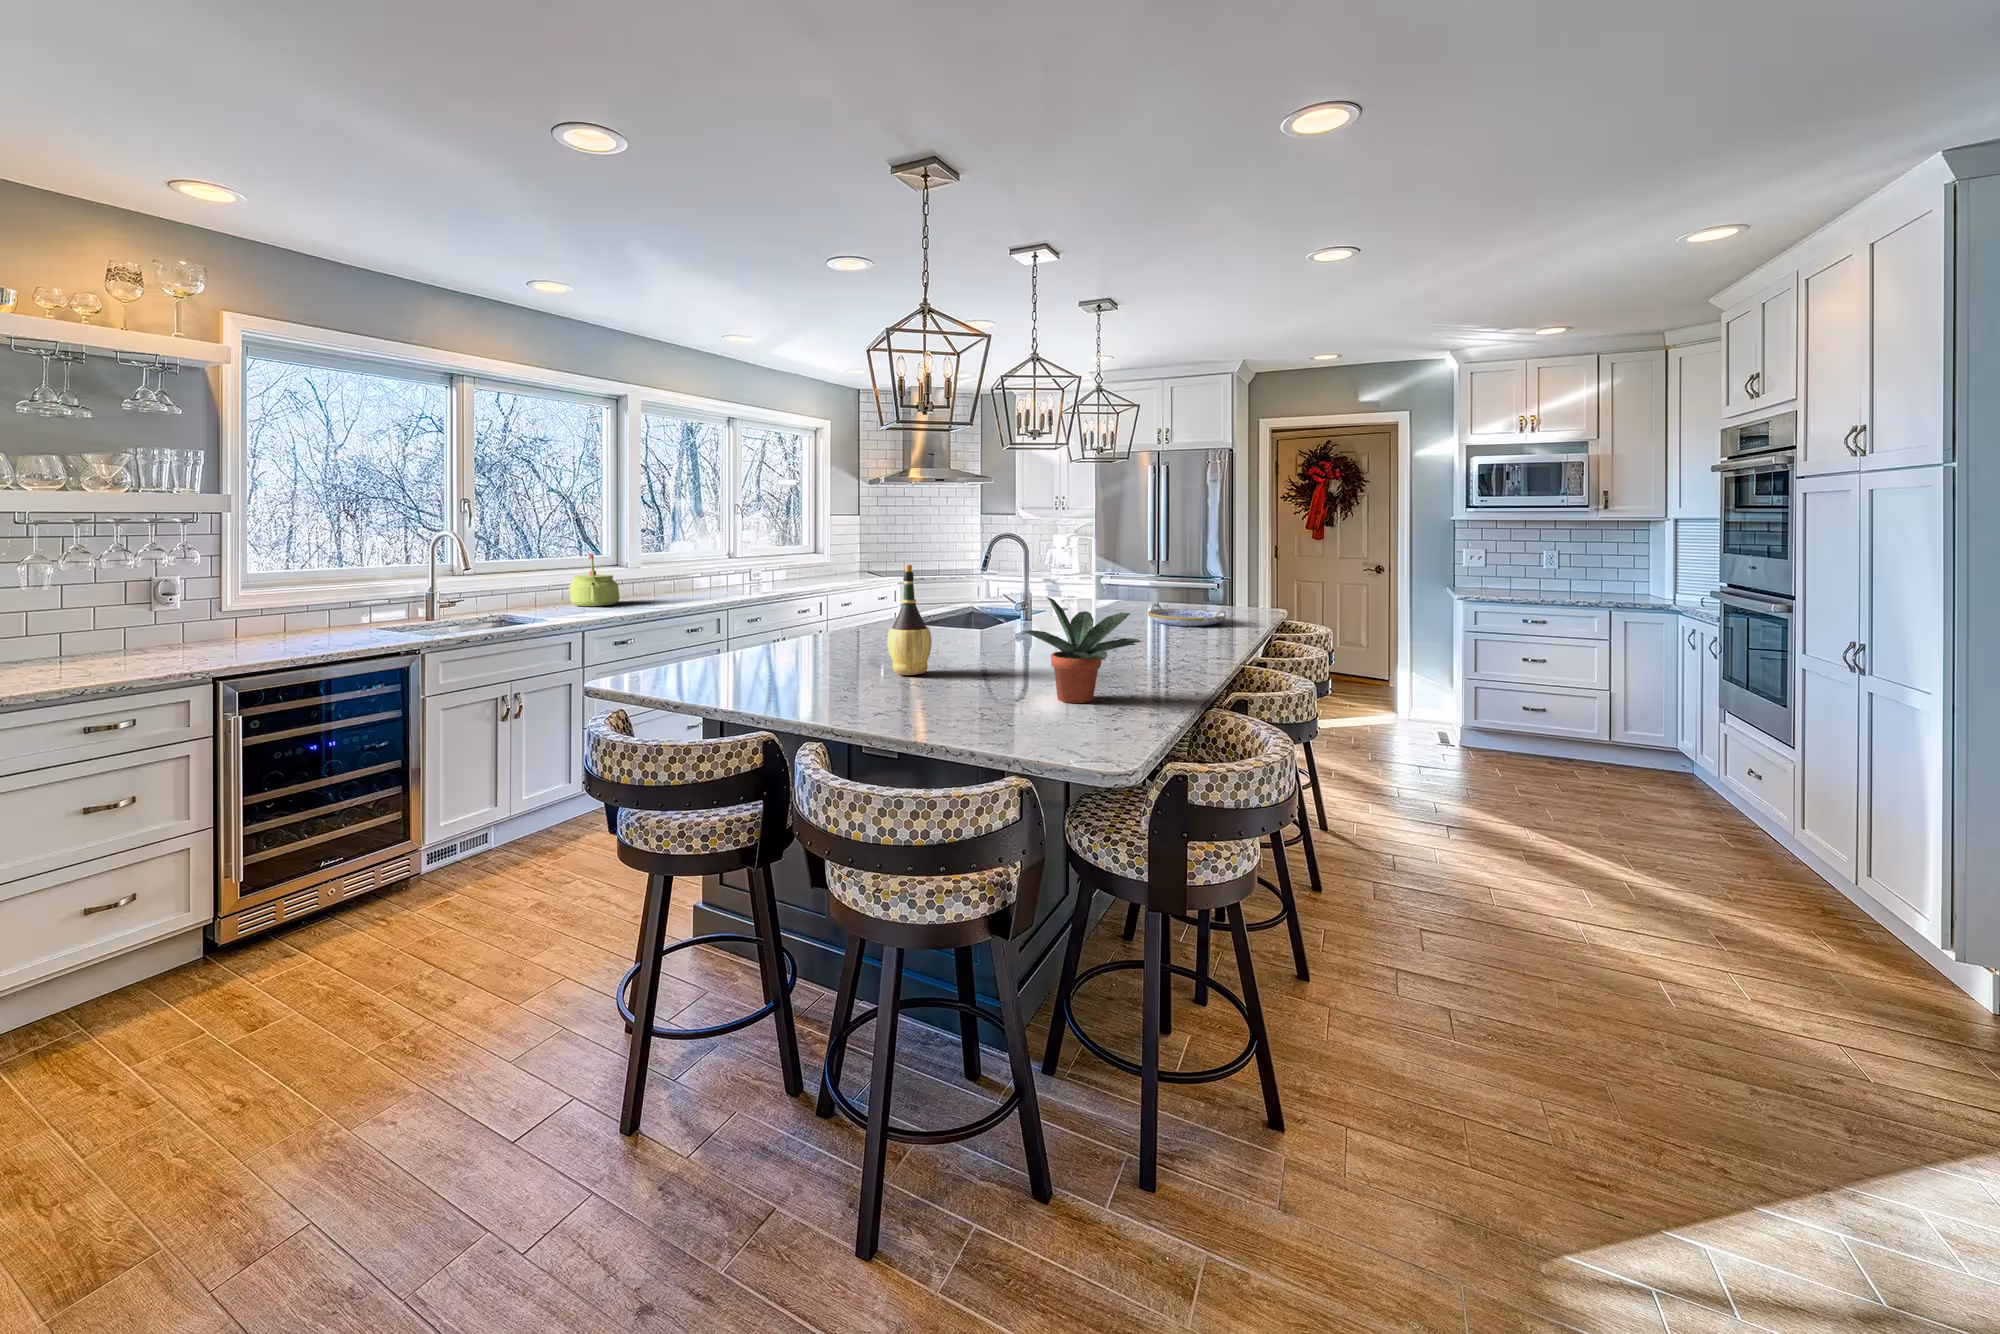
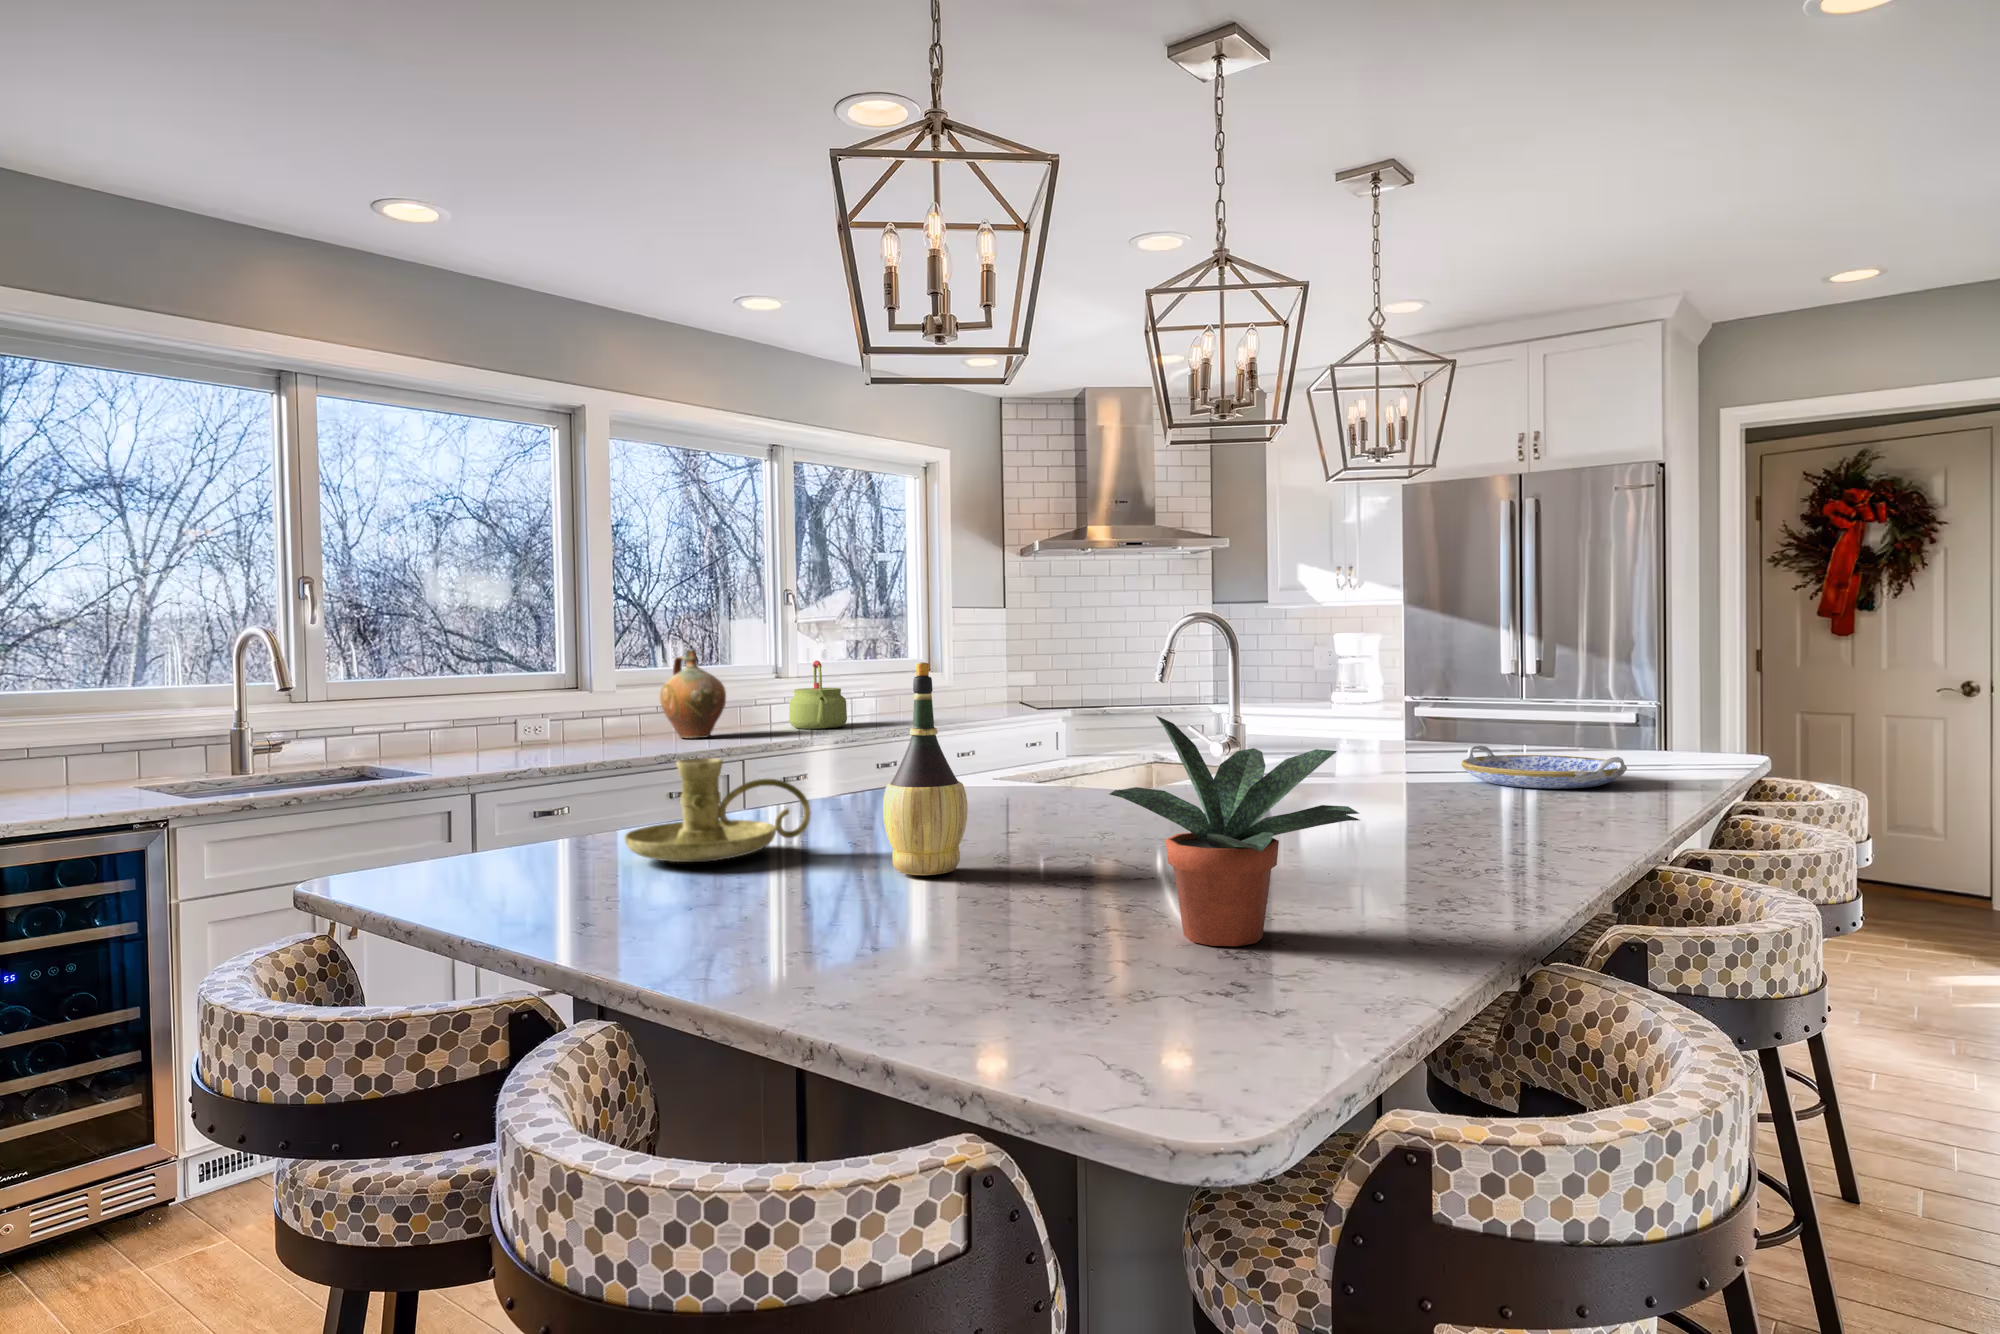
ceramic jug: none [670,542,713,597] -> present [660,650,726,738]
kettle: present [570,554,620,606] -> present [789,660,847,729]
candle holder: none [737,615,838,671] -> present [624,758,810,862]

